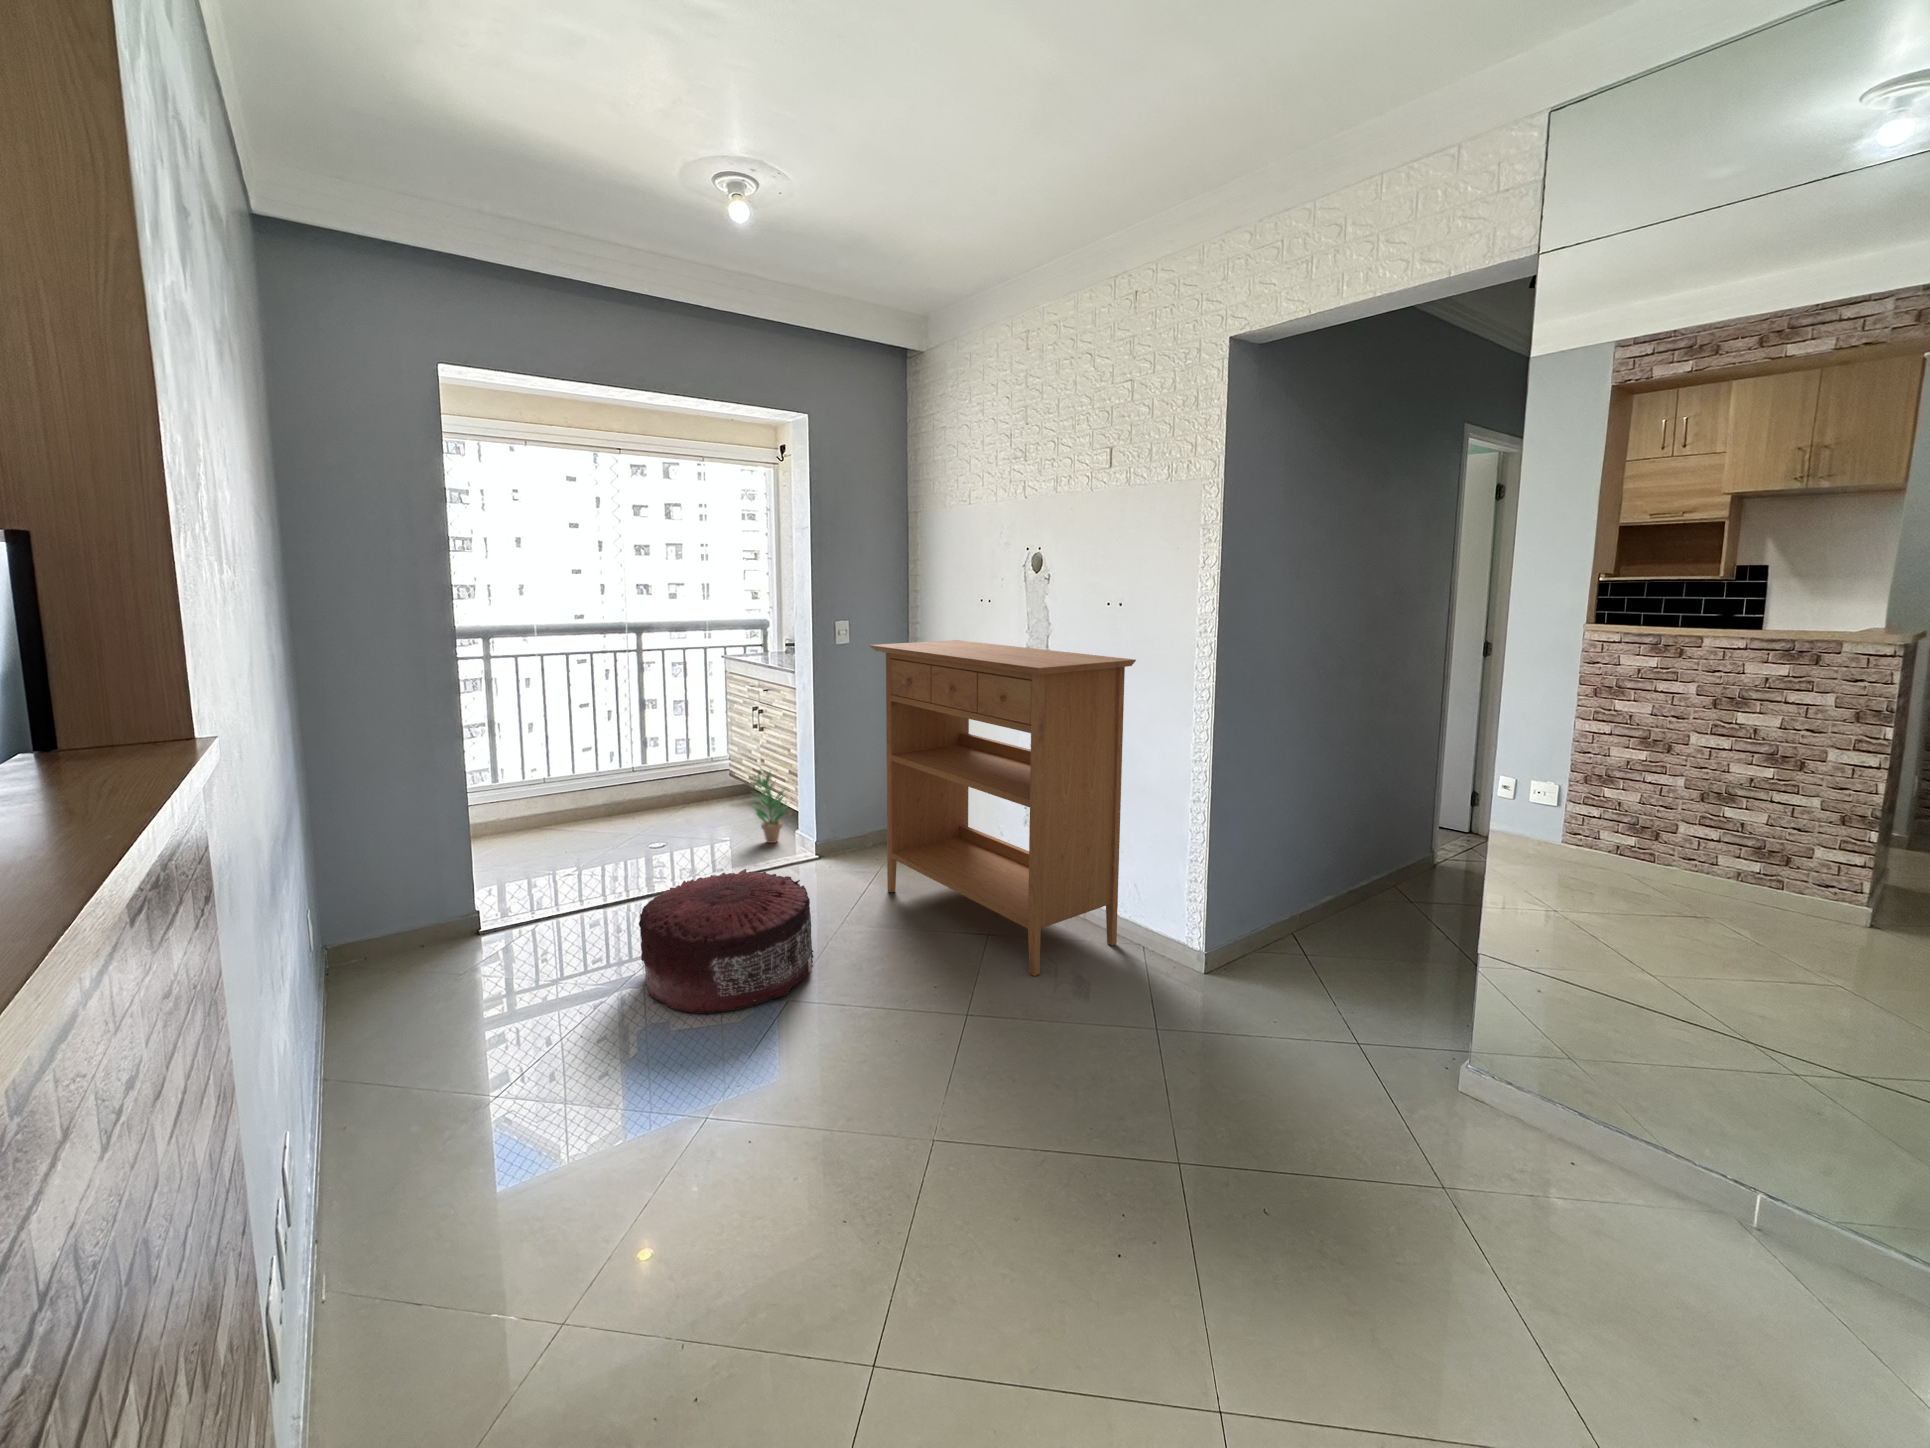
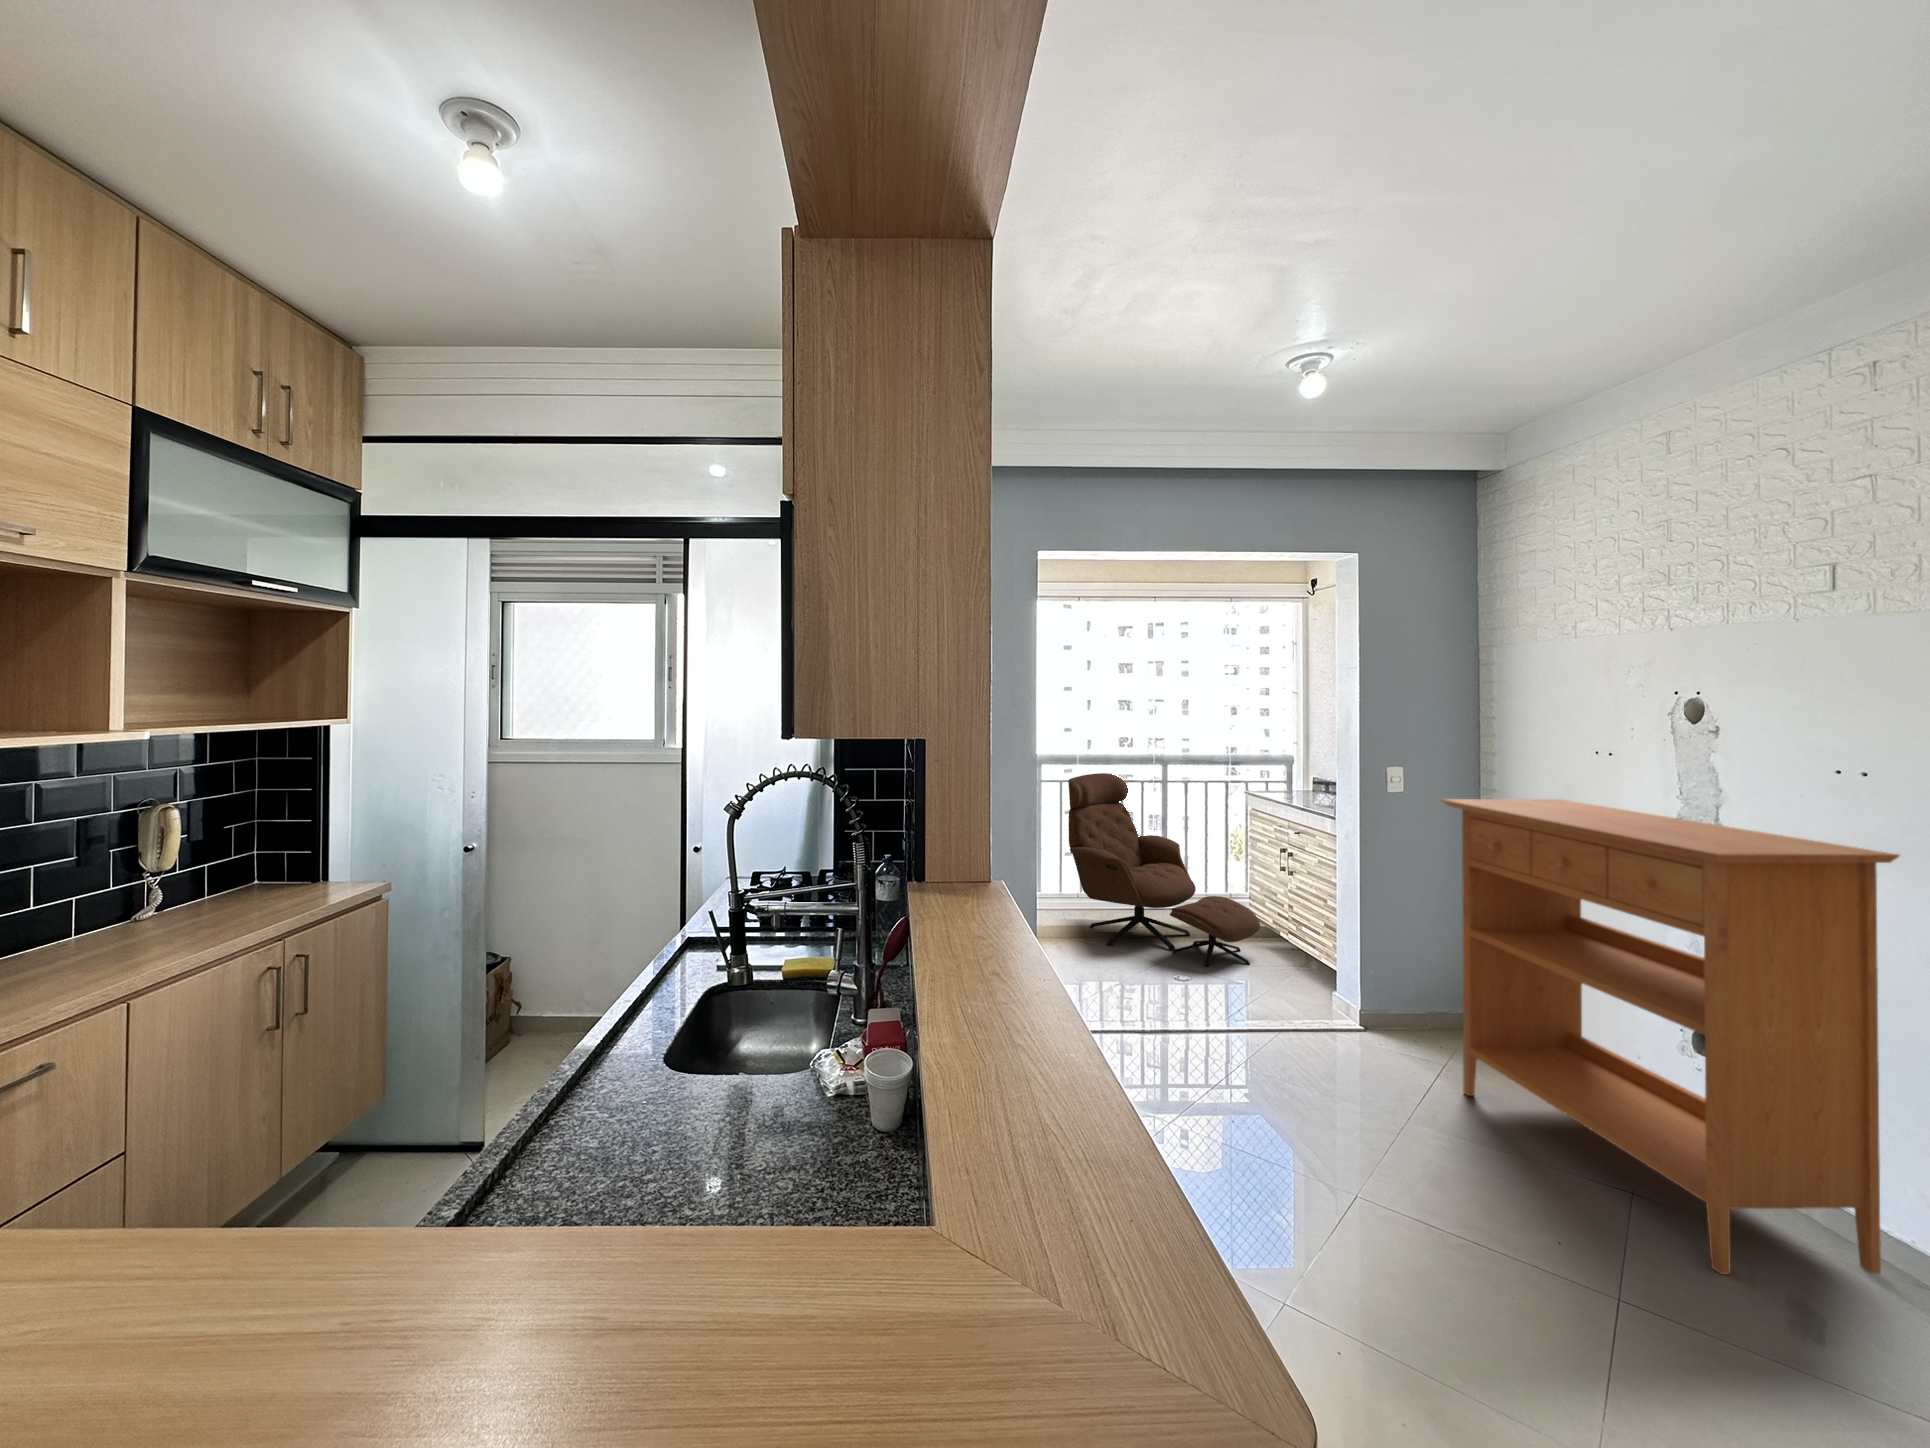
lounge chair: none [525,646,736,829] -> present [1068,773,1260,966]
potted plant: present [751,770,787,843] -> none [1279,915,1330,1002]
pouf: present [639,869,813,1014] -> none [1190,1025,1377,1183]

